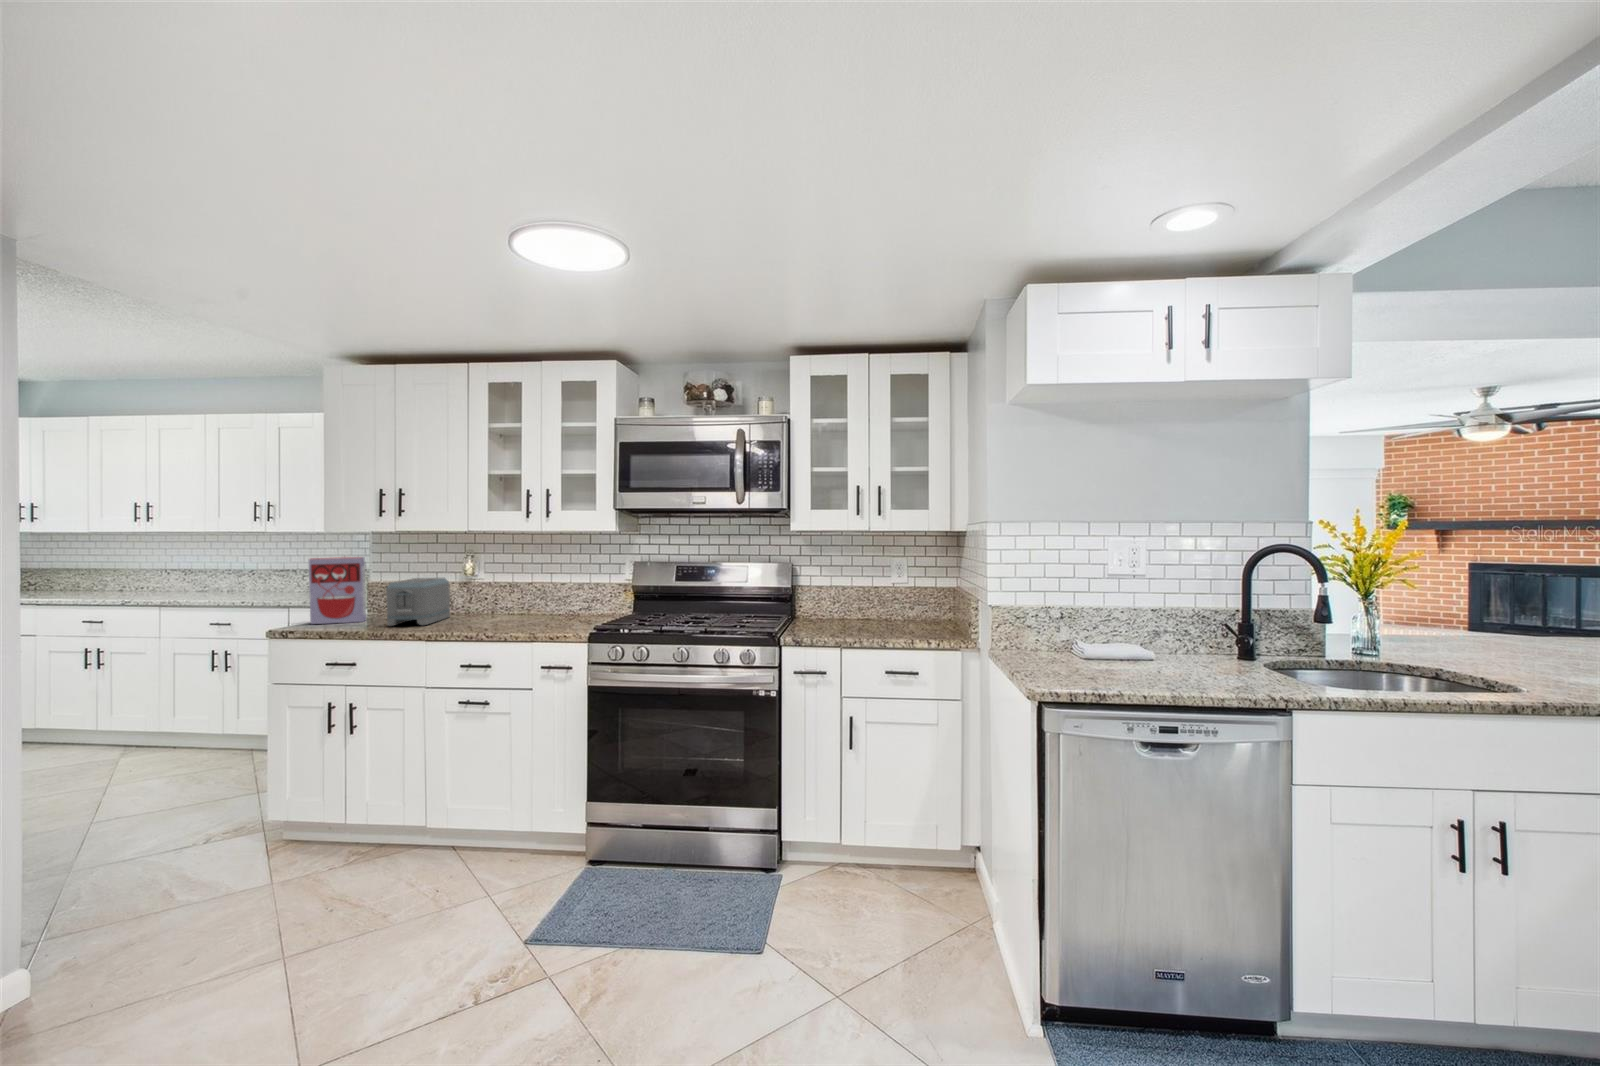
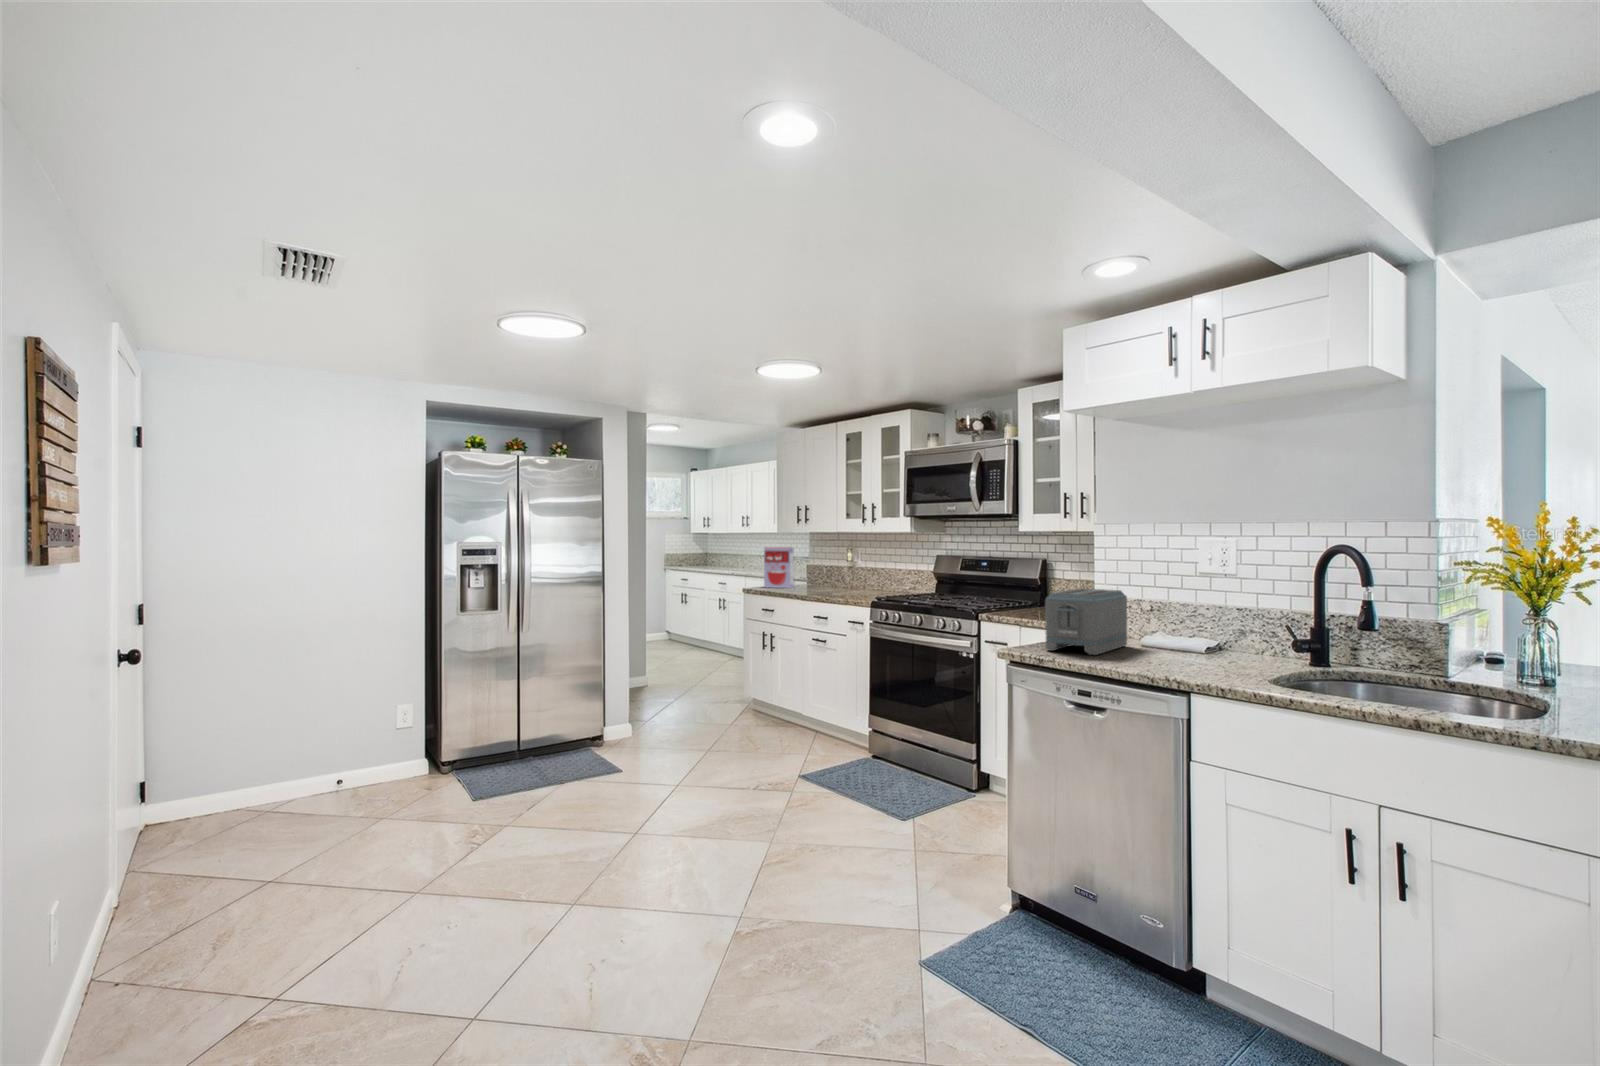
toaster: present [386,578,450,626] -> present [1045,589,1127,655]

